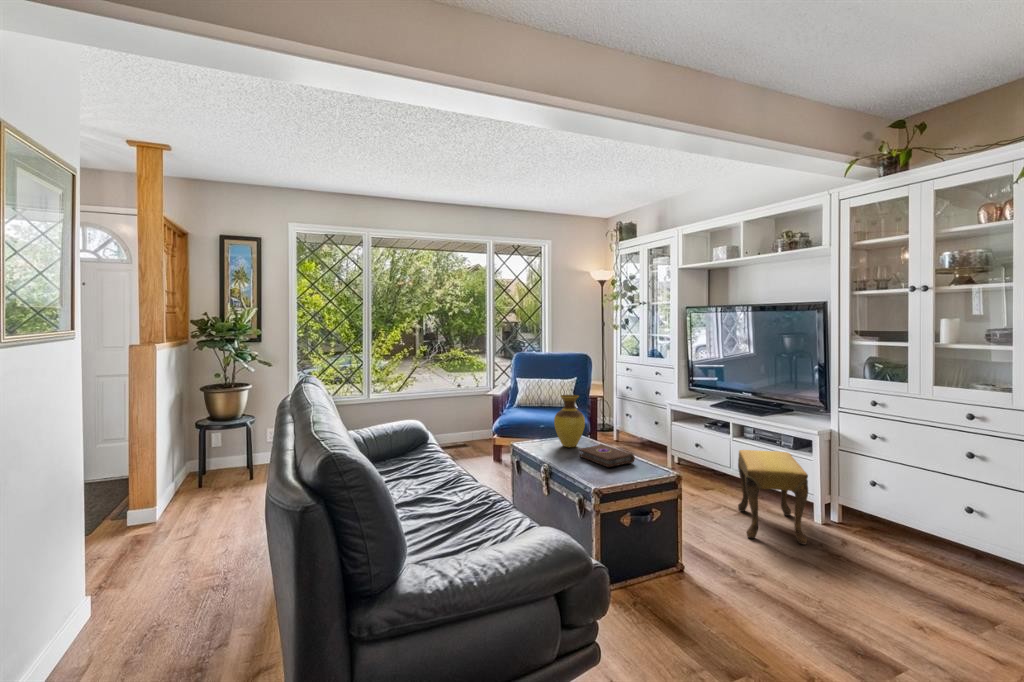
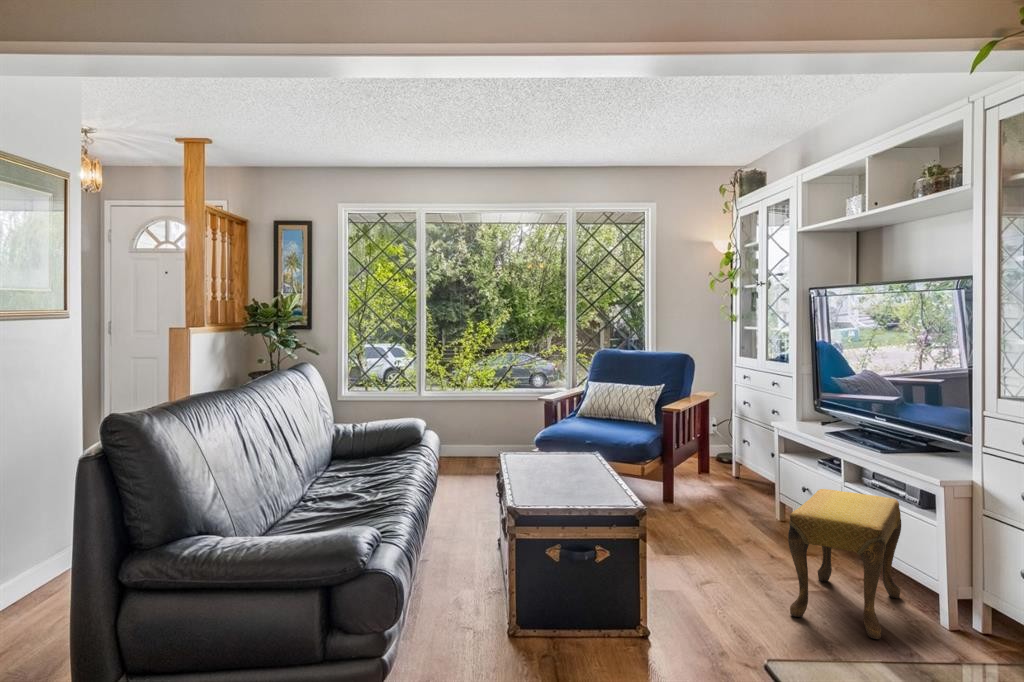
vase: present [554,395,585,447] -> none [539,393,578,460]
book: present [580,444,635,467] -> none [551,457,607,485]

